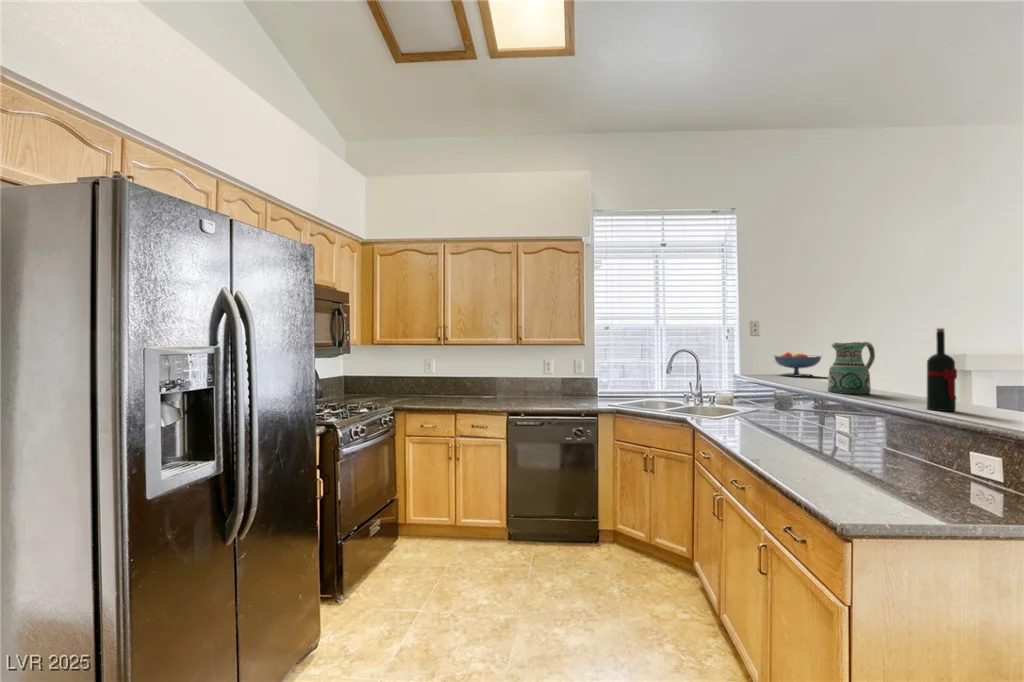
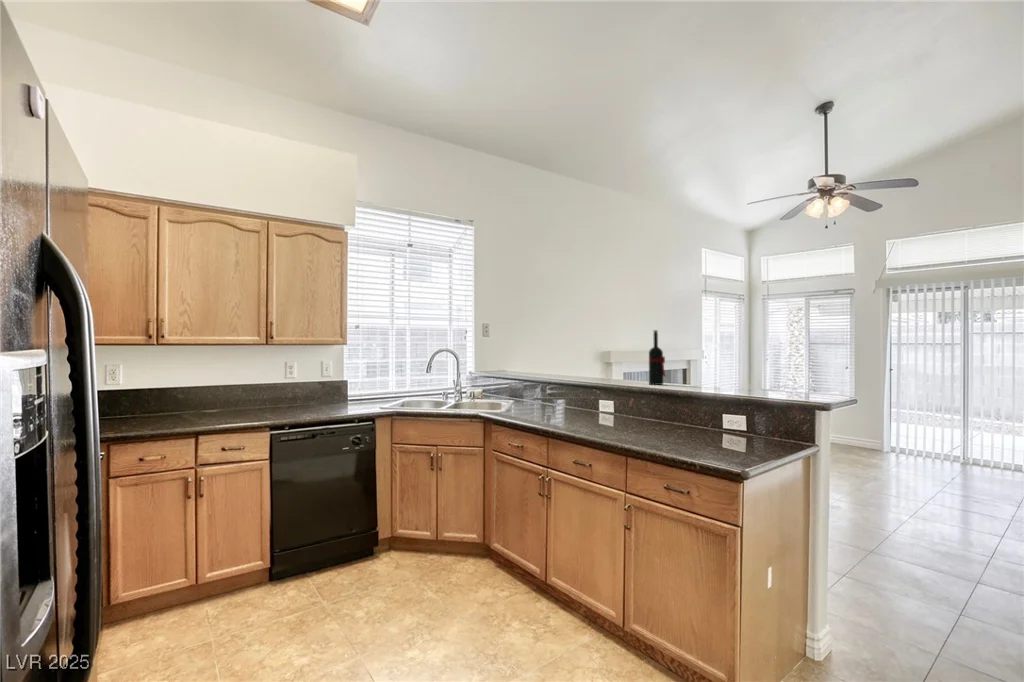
ceramic pitcher: present [828,342,875,394] -> none [572,341,598,380]
fruit bowl: present [774,352,821,377] -> none [497,350,533,373]

